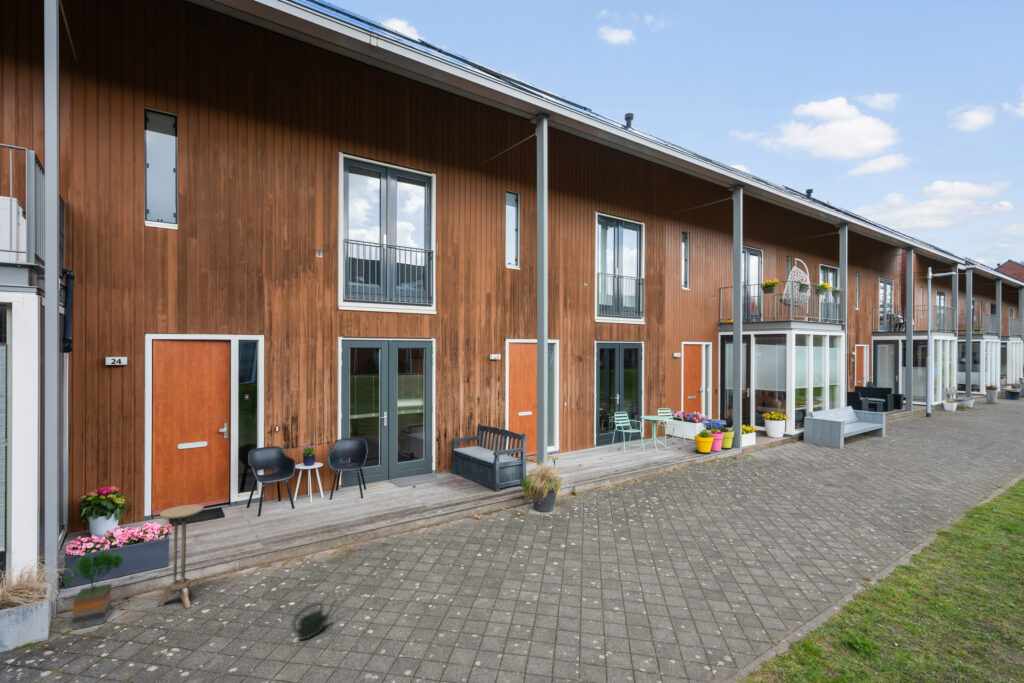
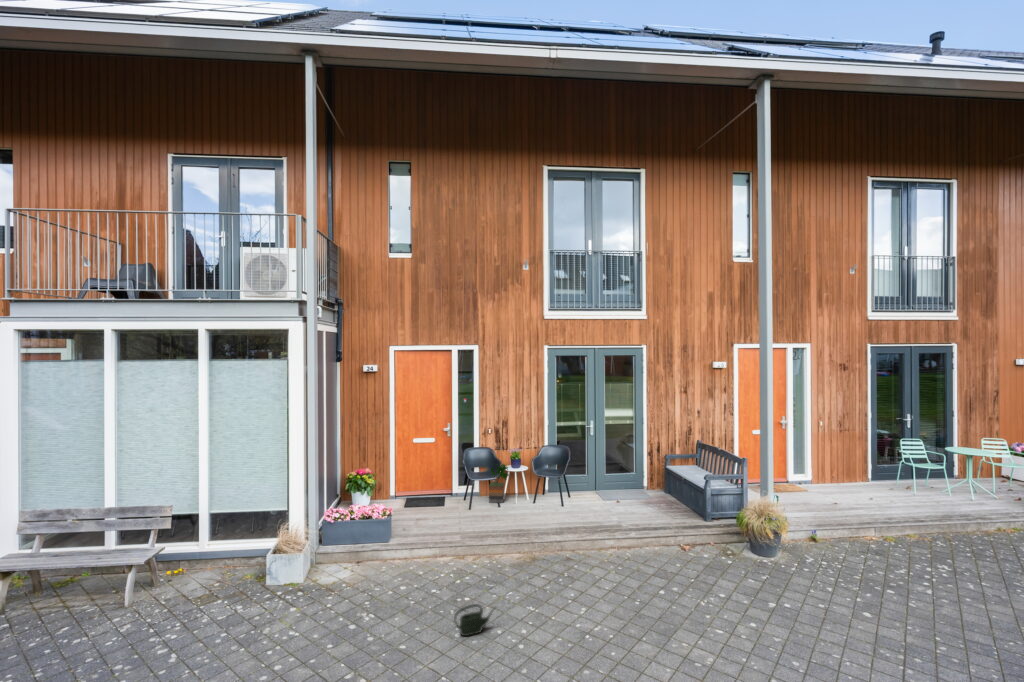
side table: present [158,505,204,609] -> none [377,493,408,581]
potted tree: present [64,551,124,630] -> present [489,464,509,503]

